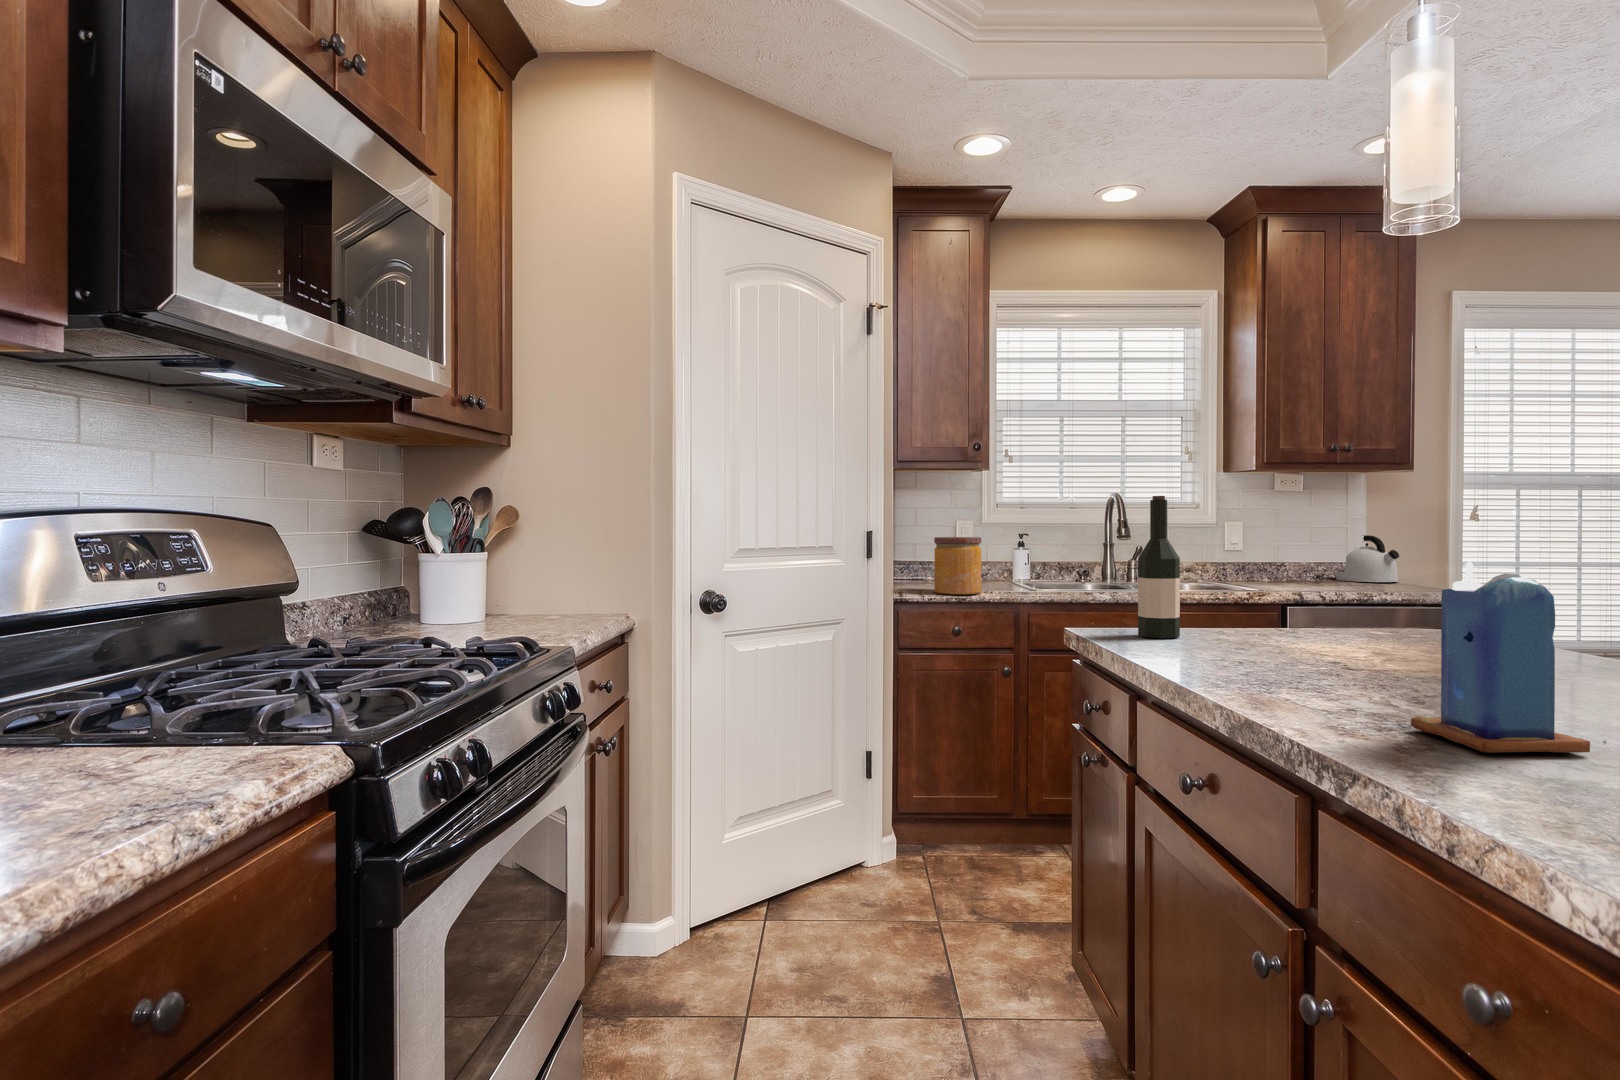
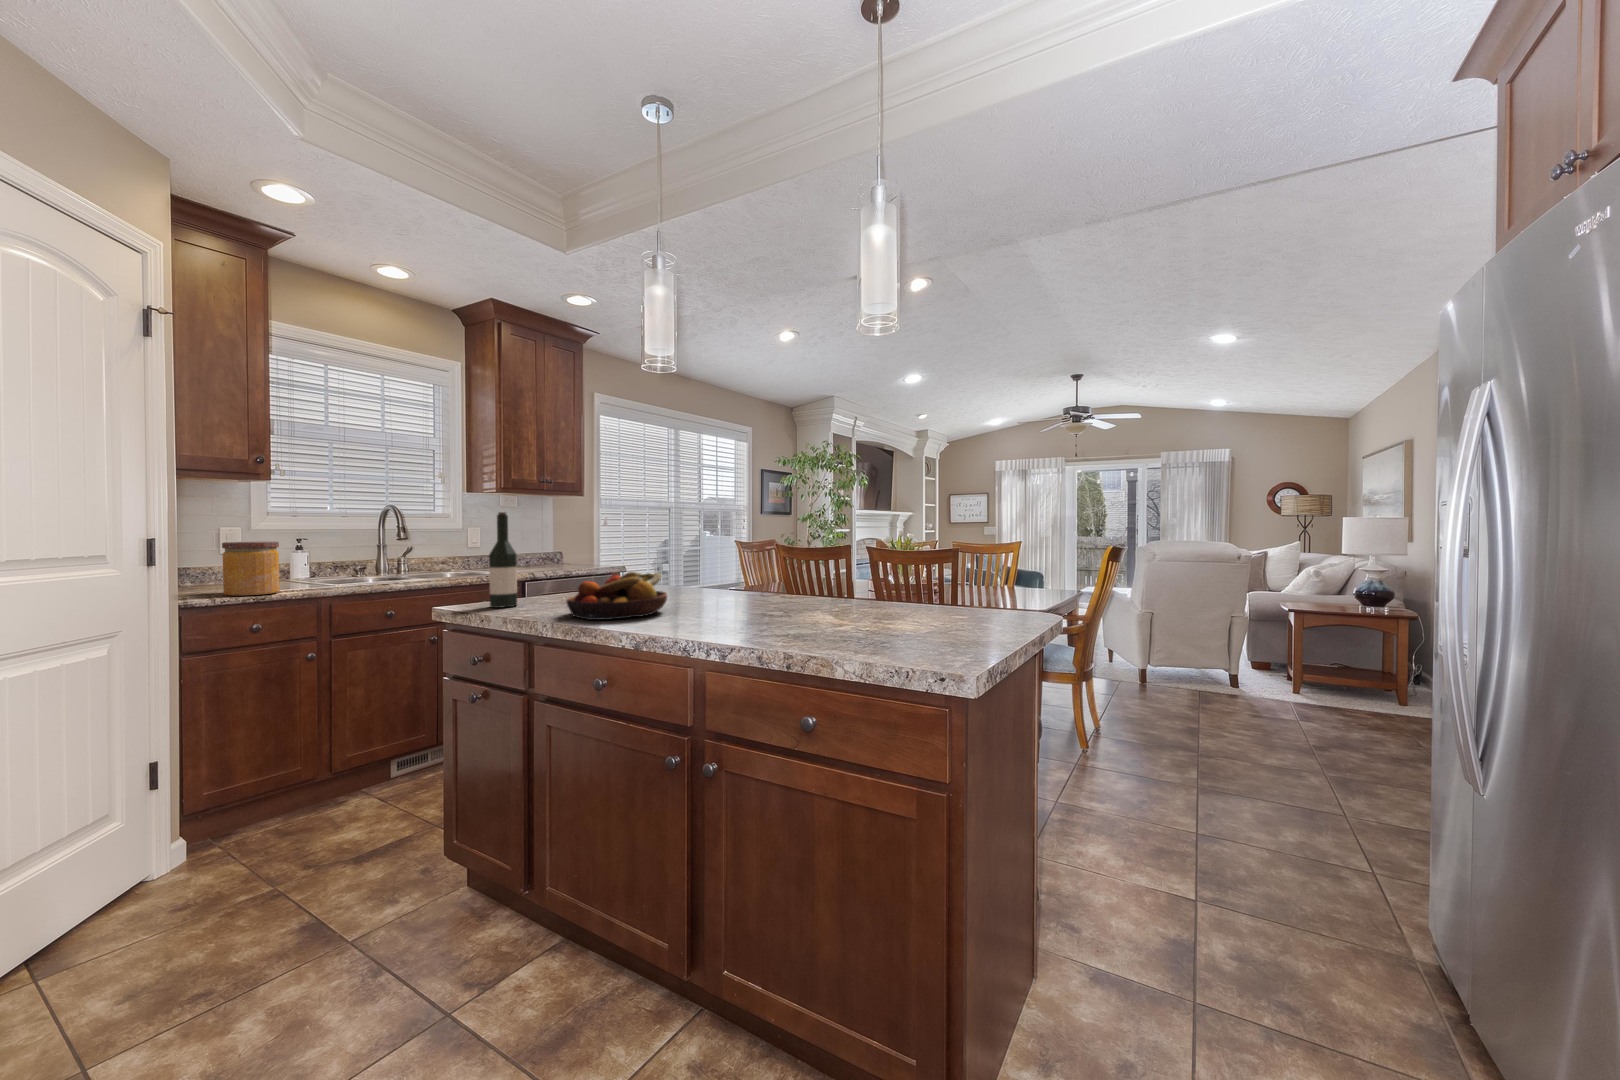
kettle: present [1336,535,1399,582] -> none [537,536,573,565]
candle: present [1411,561,1590,753] -> none [696,549,759,632]
fruit bowl: none [1212,598,1420,684] -> present [567,572,667,620]

